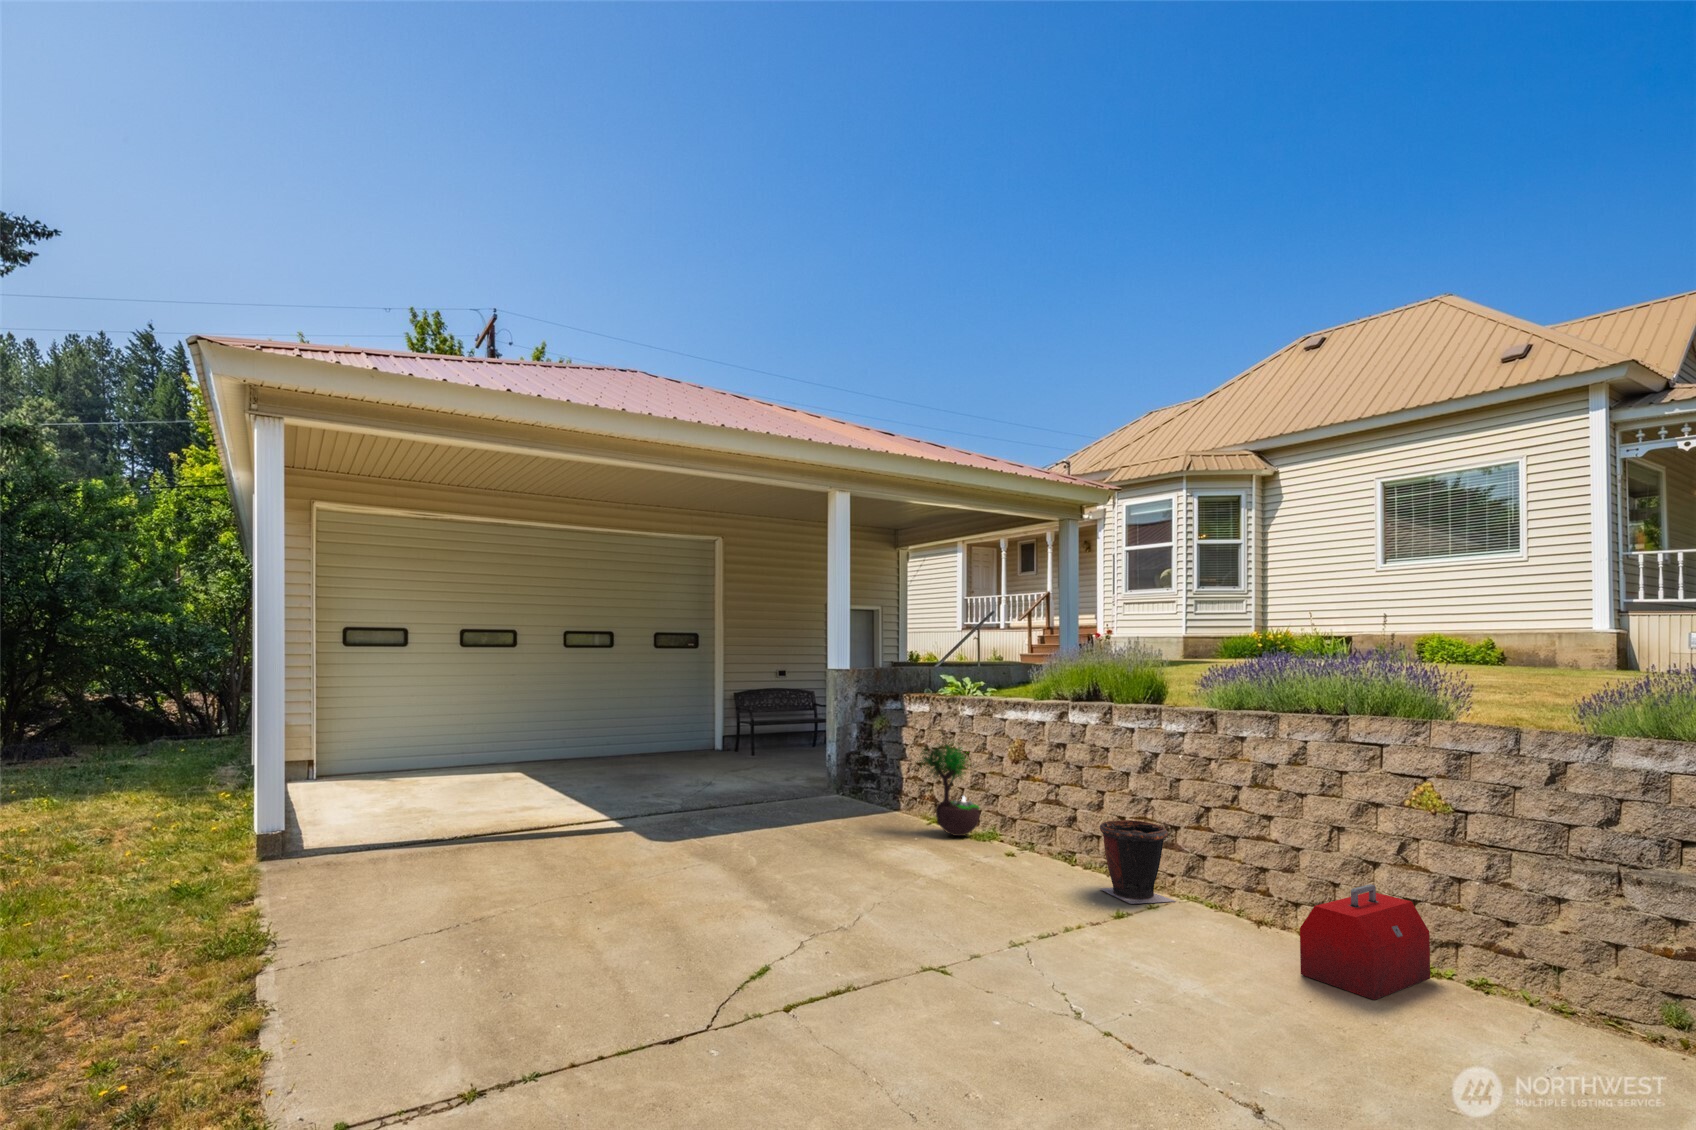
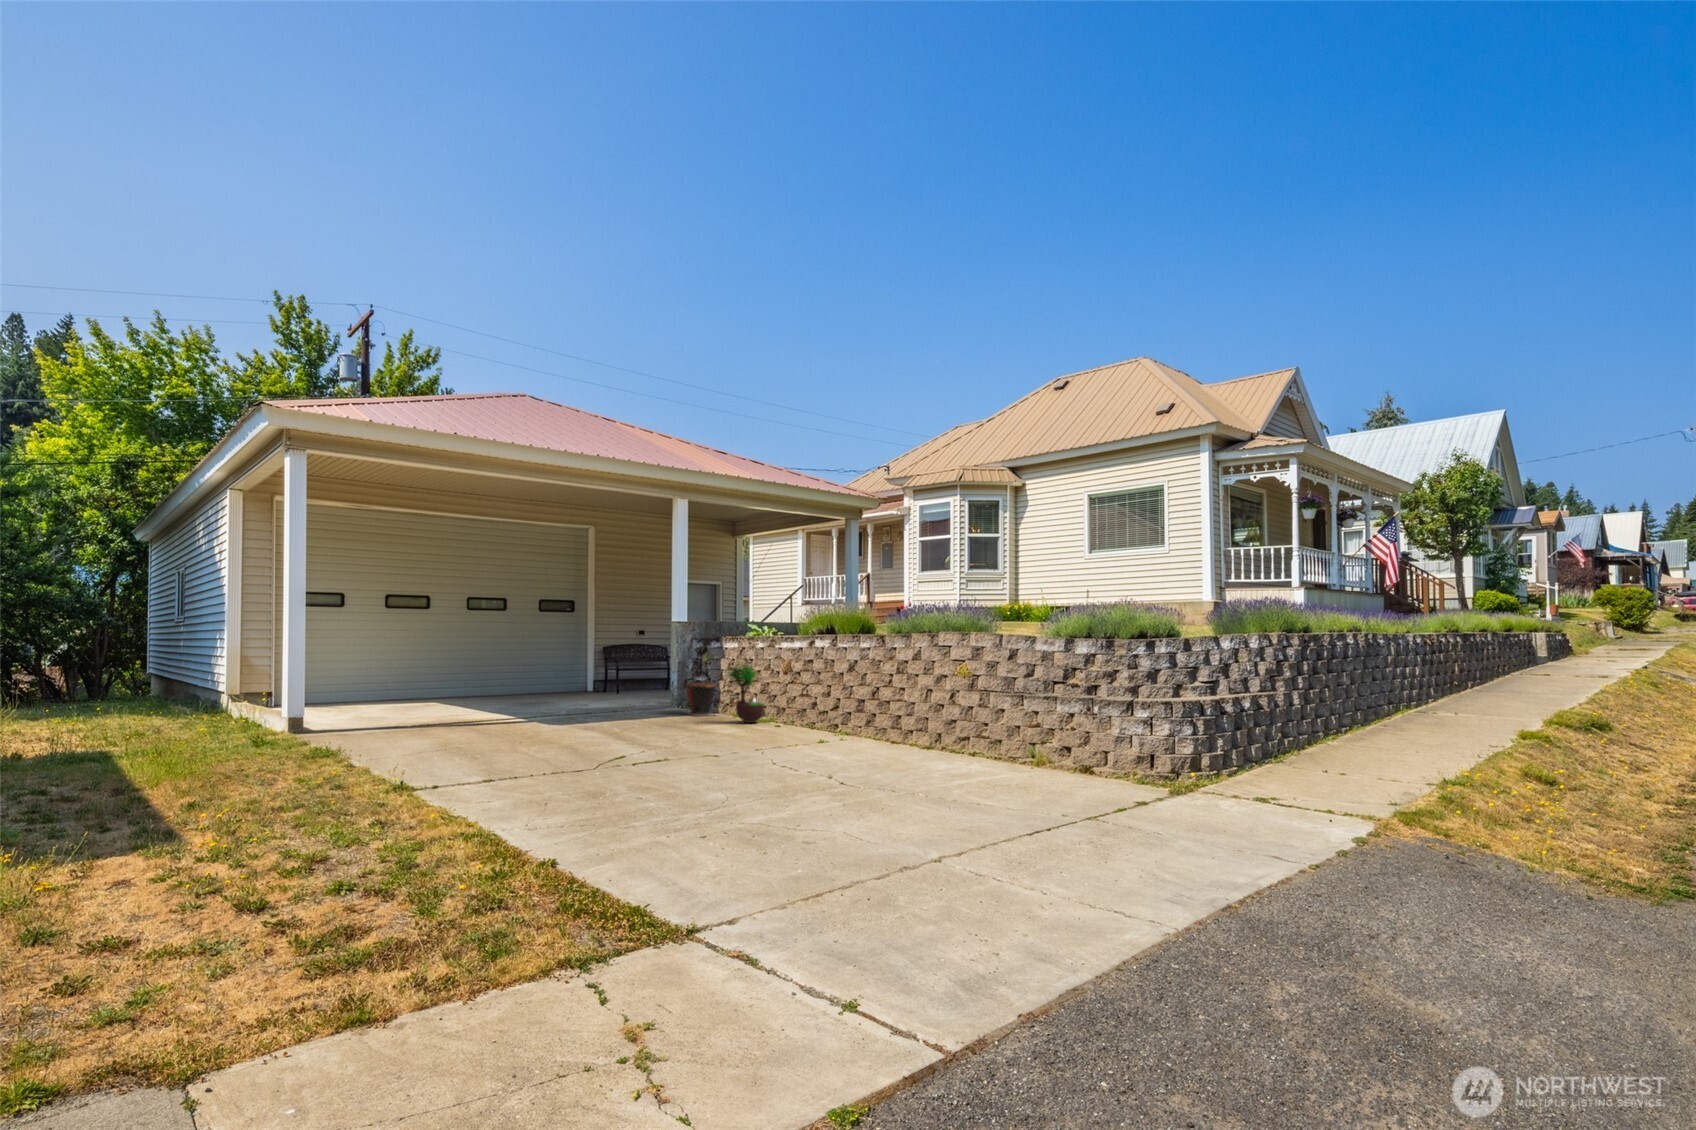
waste bin: present [1100,820,1174,904] -> present [686,682,716,716]
toolbox: present [1300,884,1430,1000] -> none [897,714,961,765]

